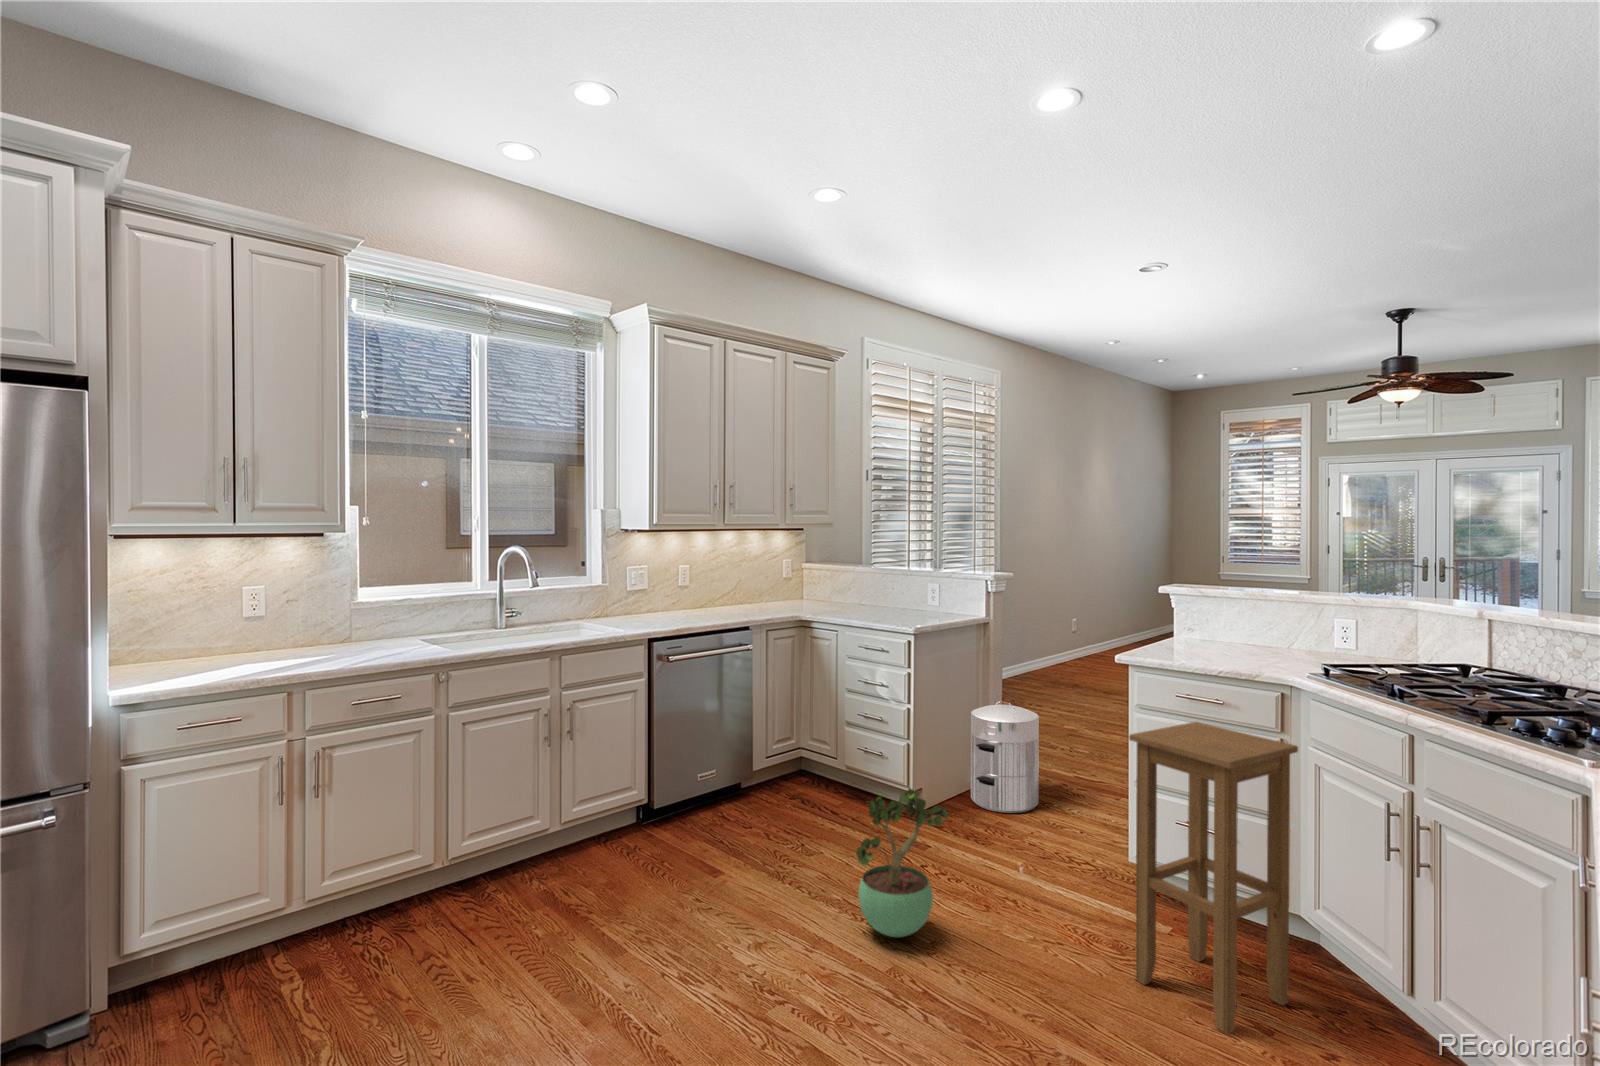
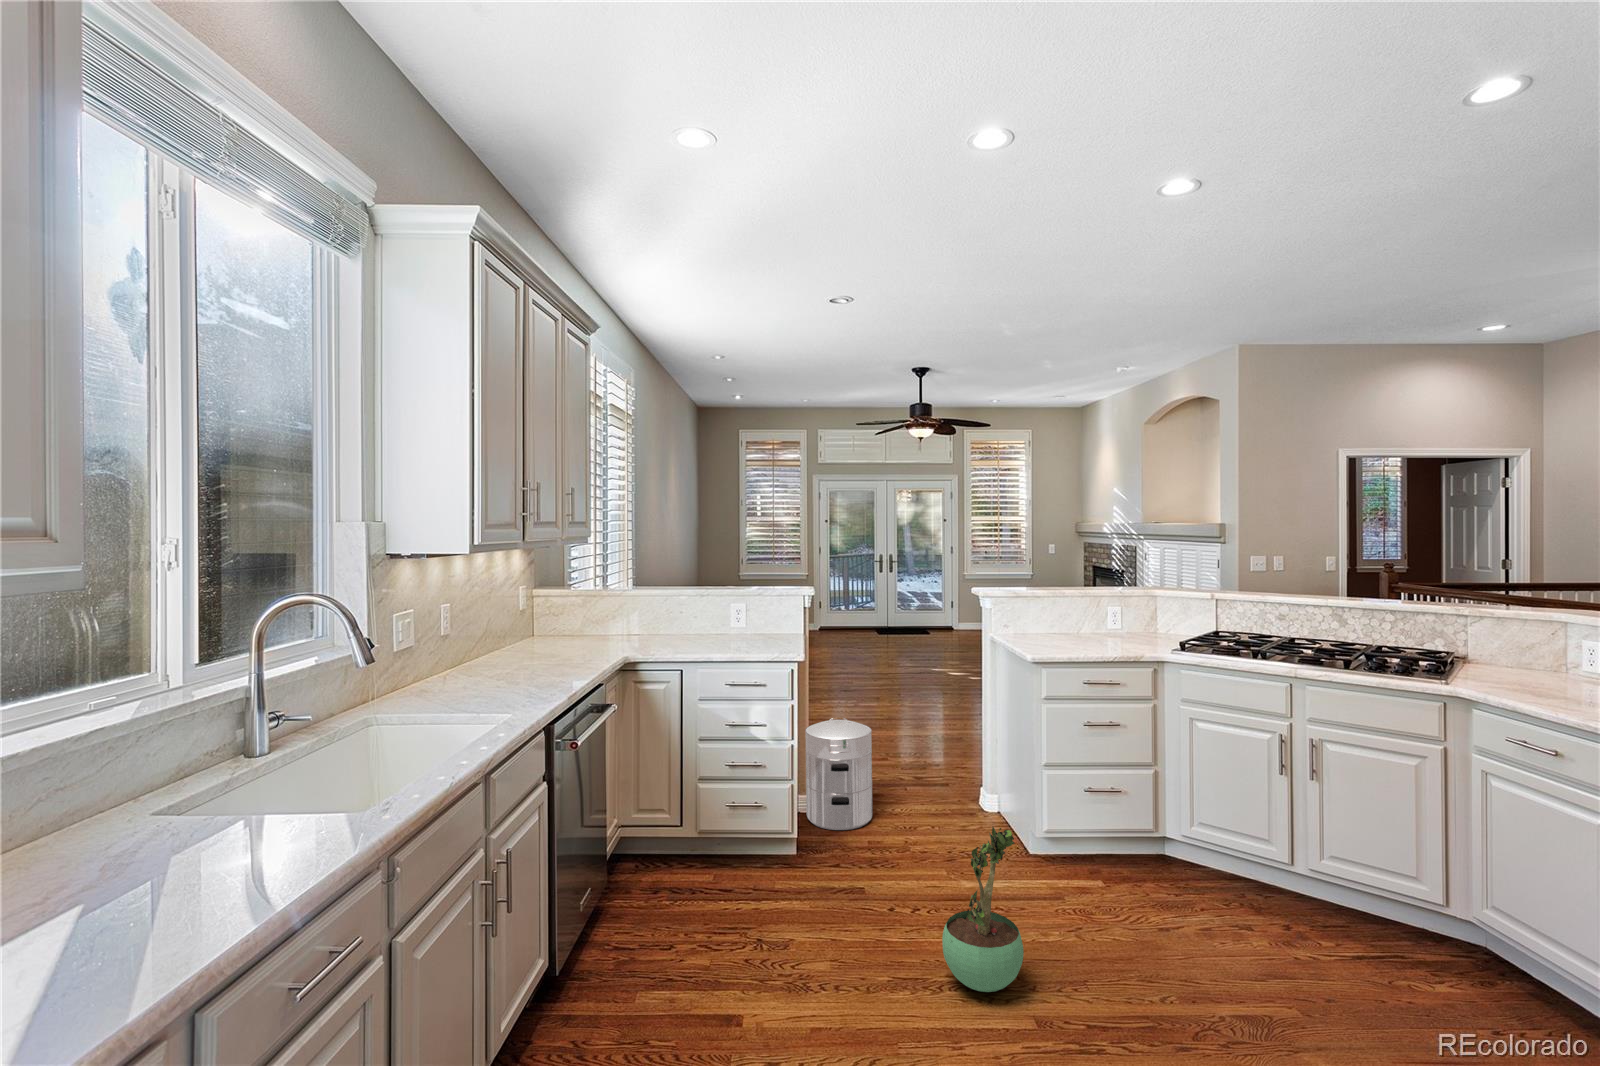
stool: present [1129,722,1298,1034] -> none [1136,702,1252,944]

